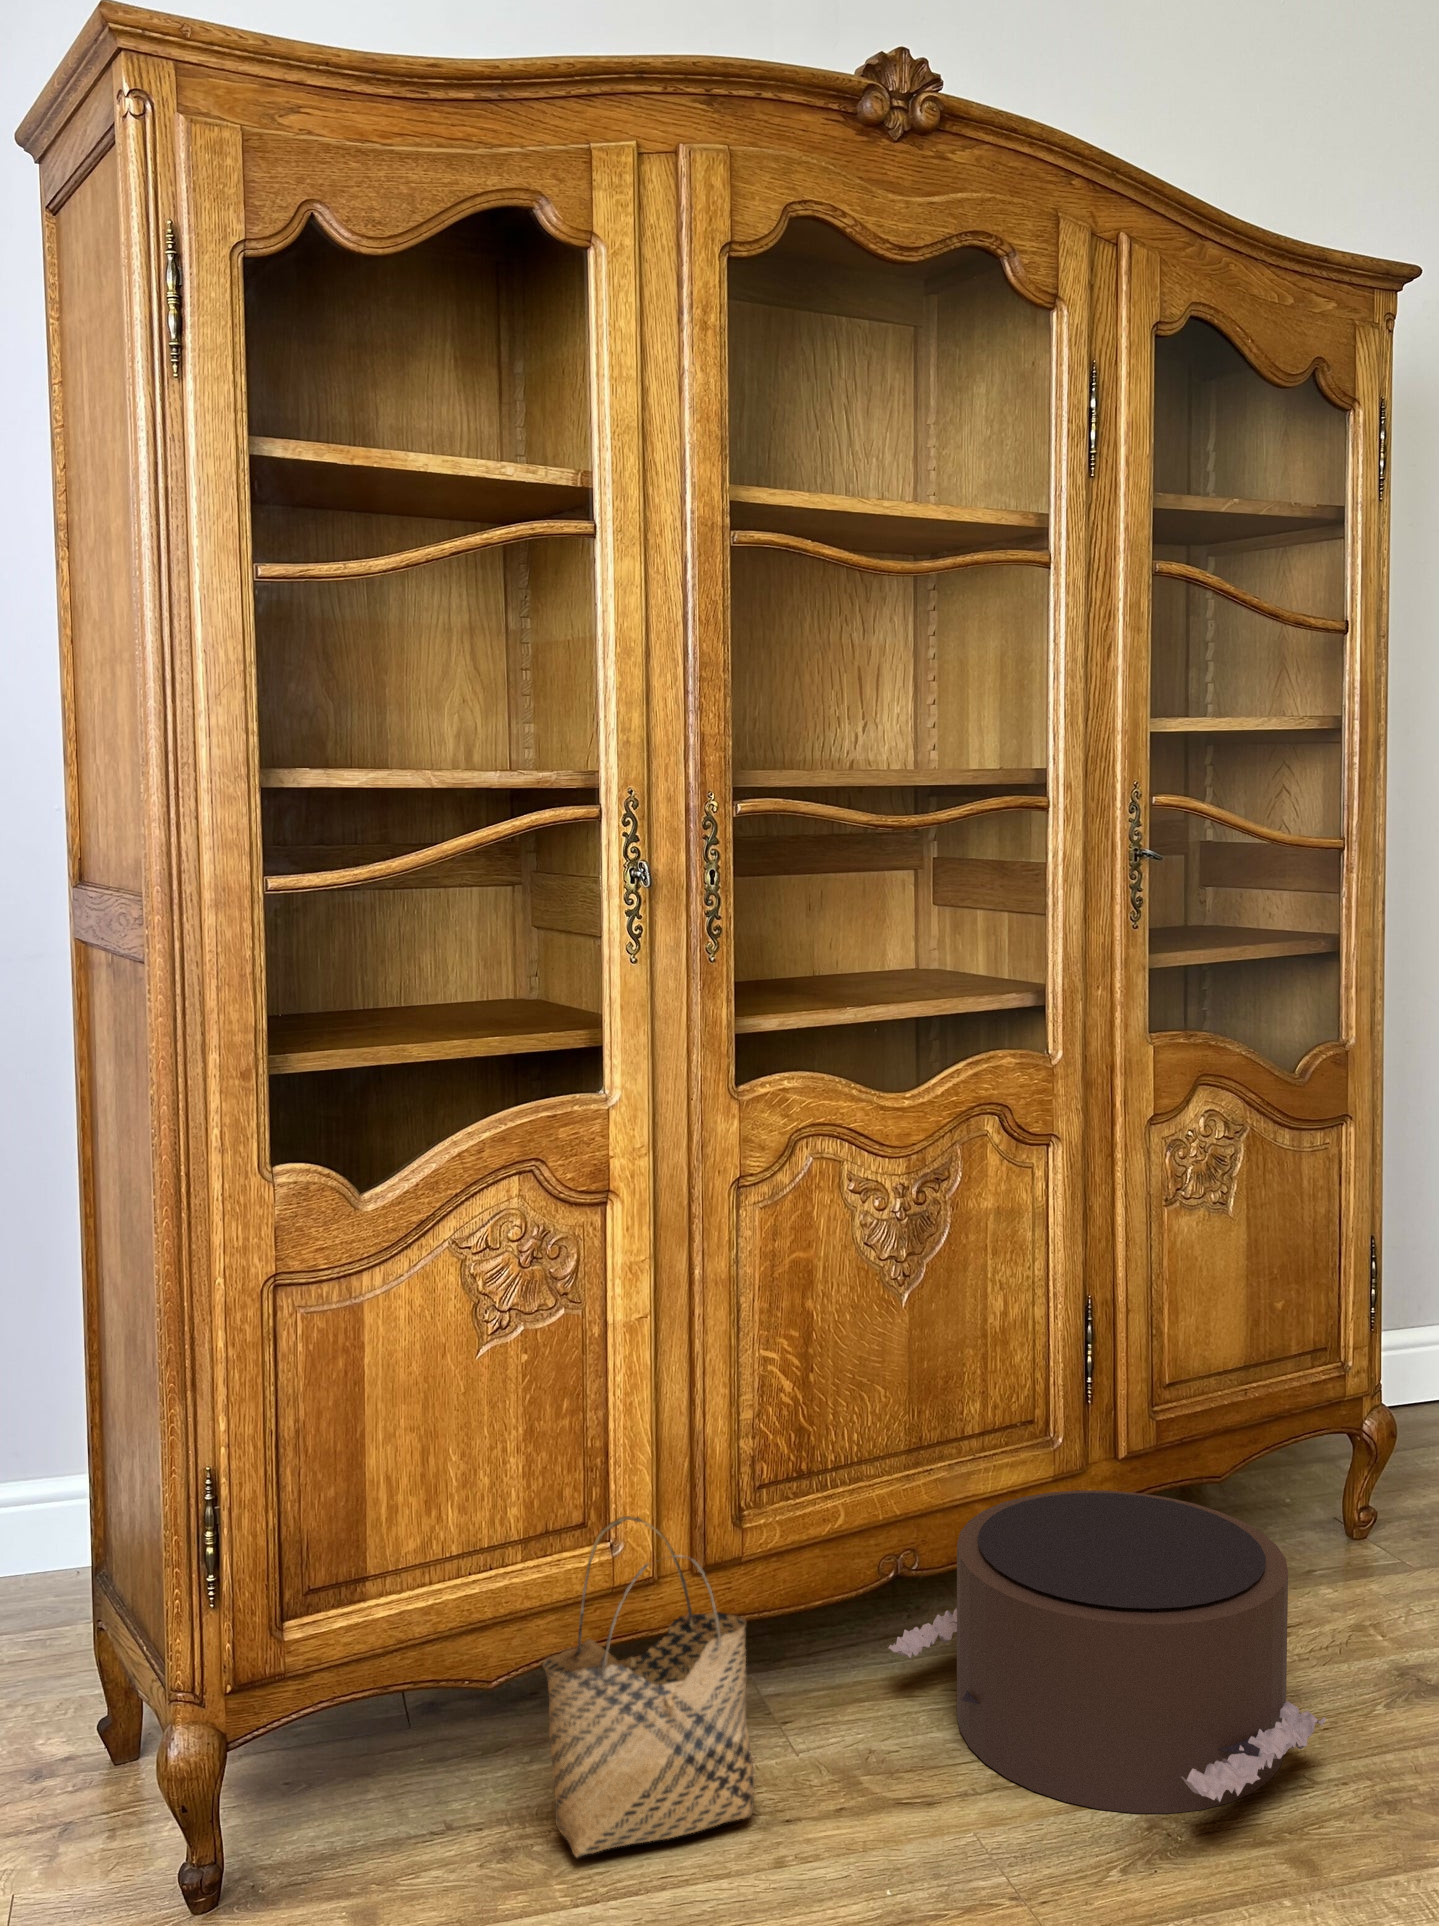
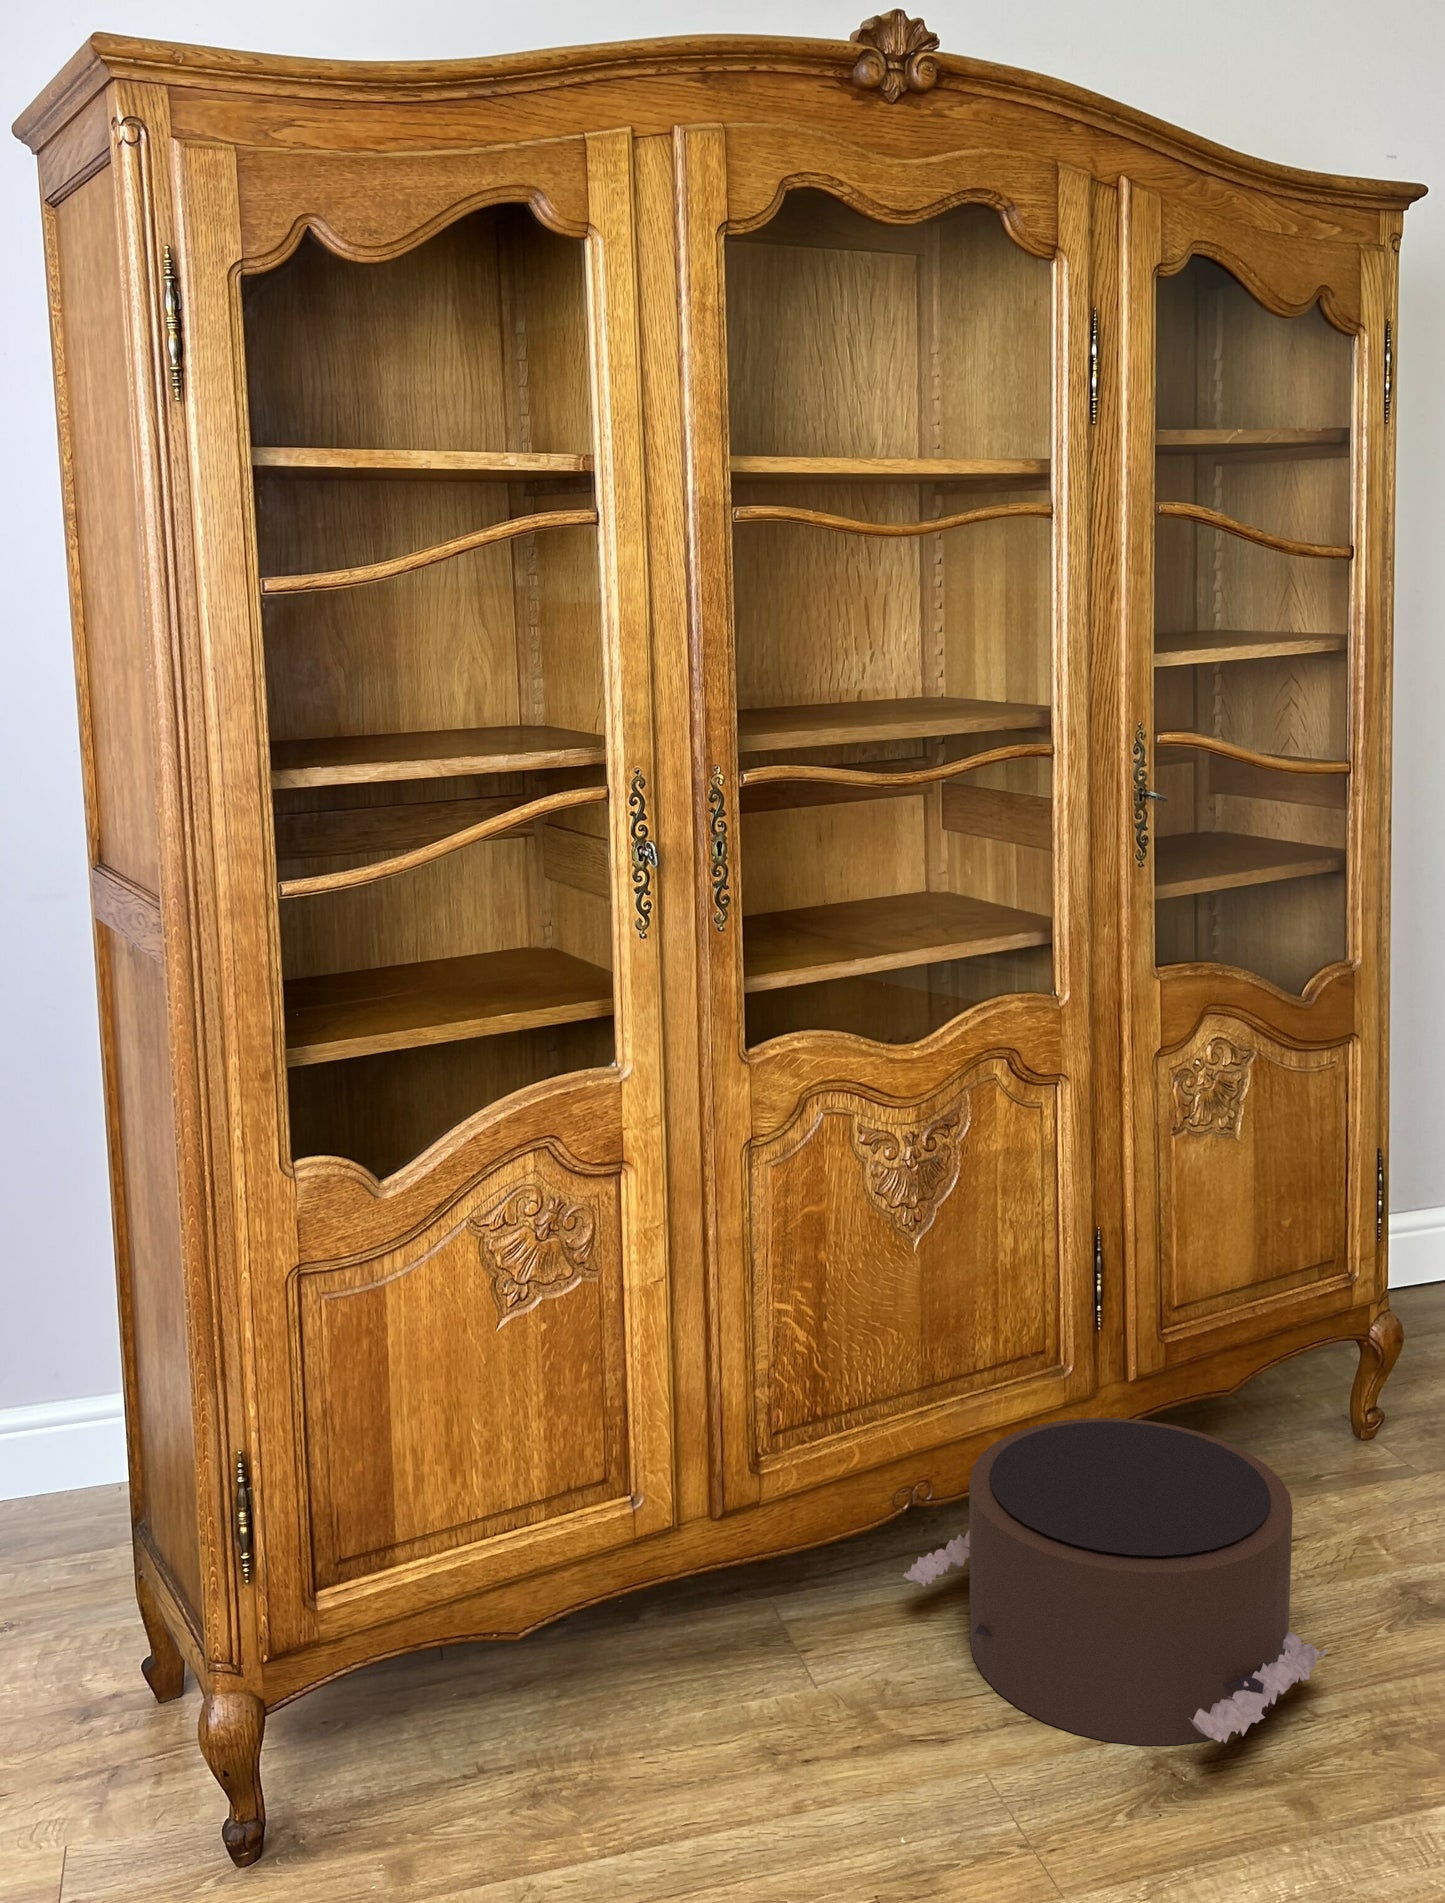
woven basket: present [542,1516,754,1857] -> none [569,1474,776,1803]

